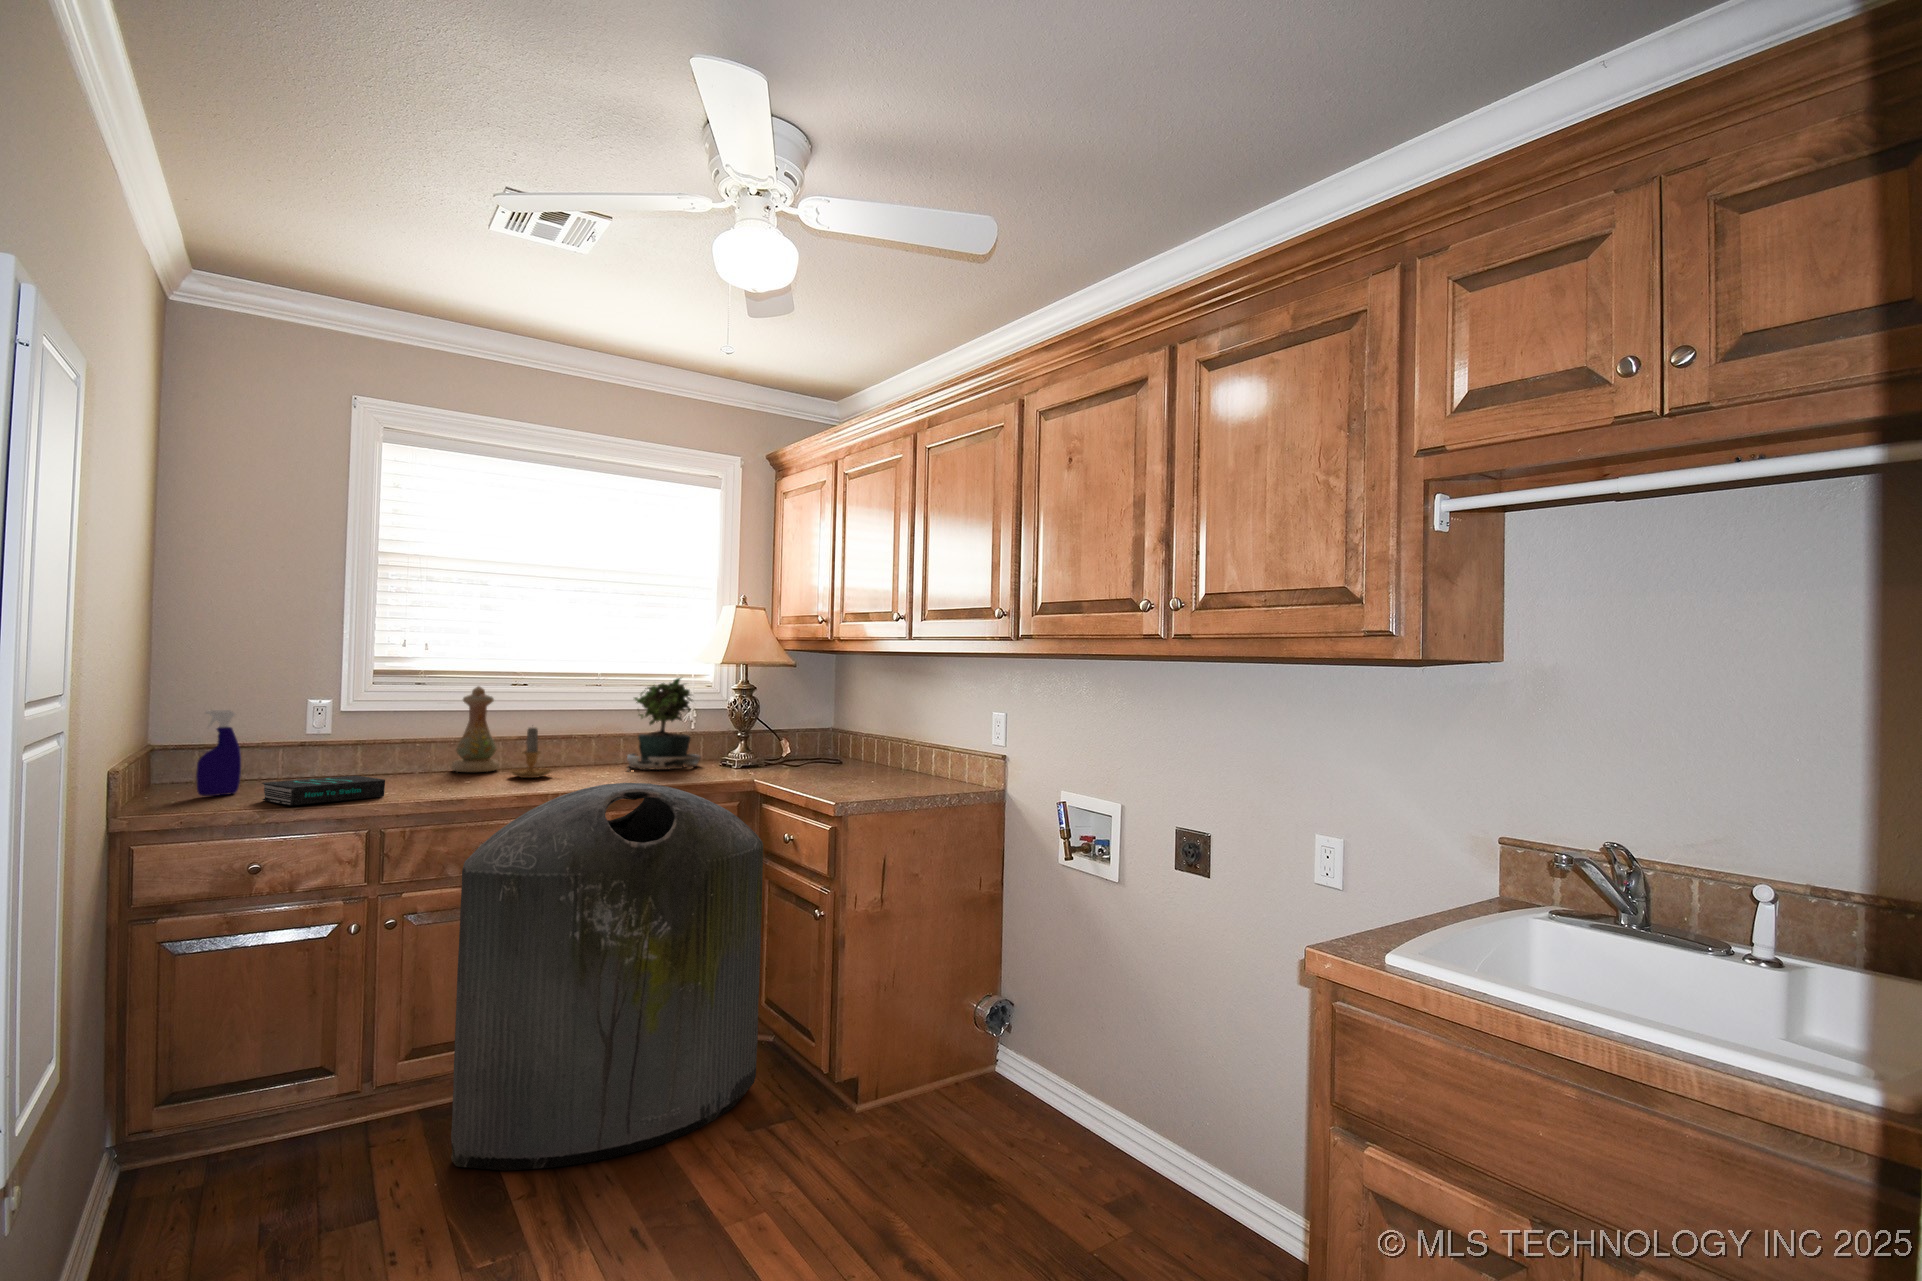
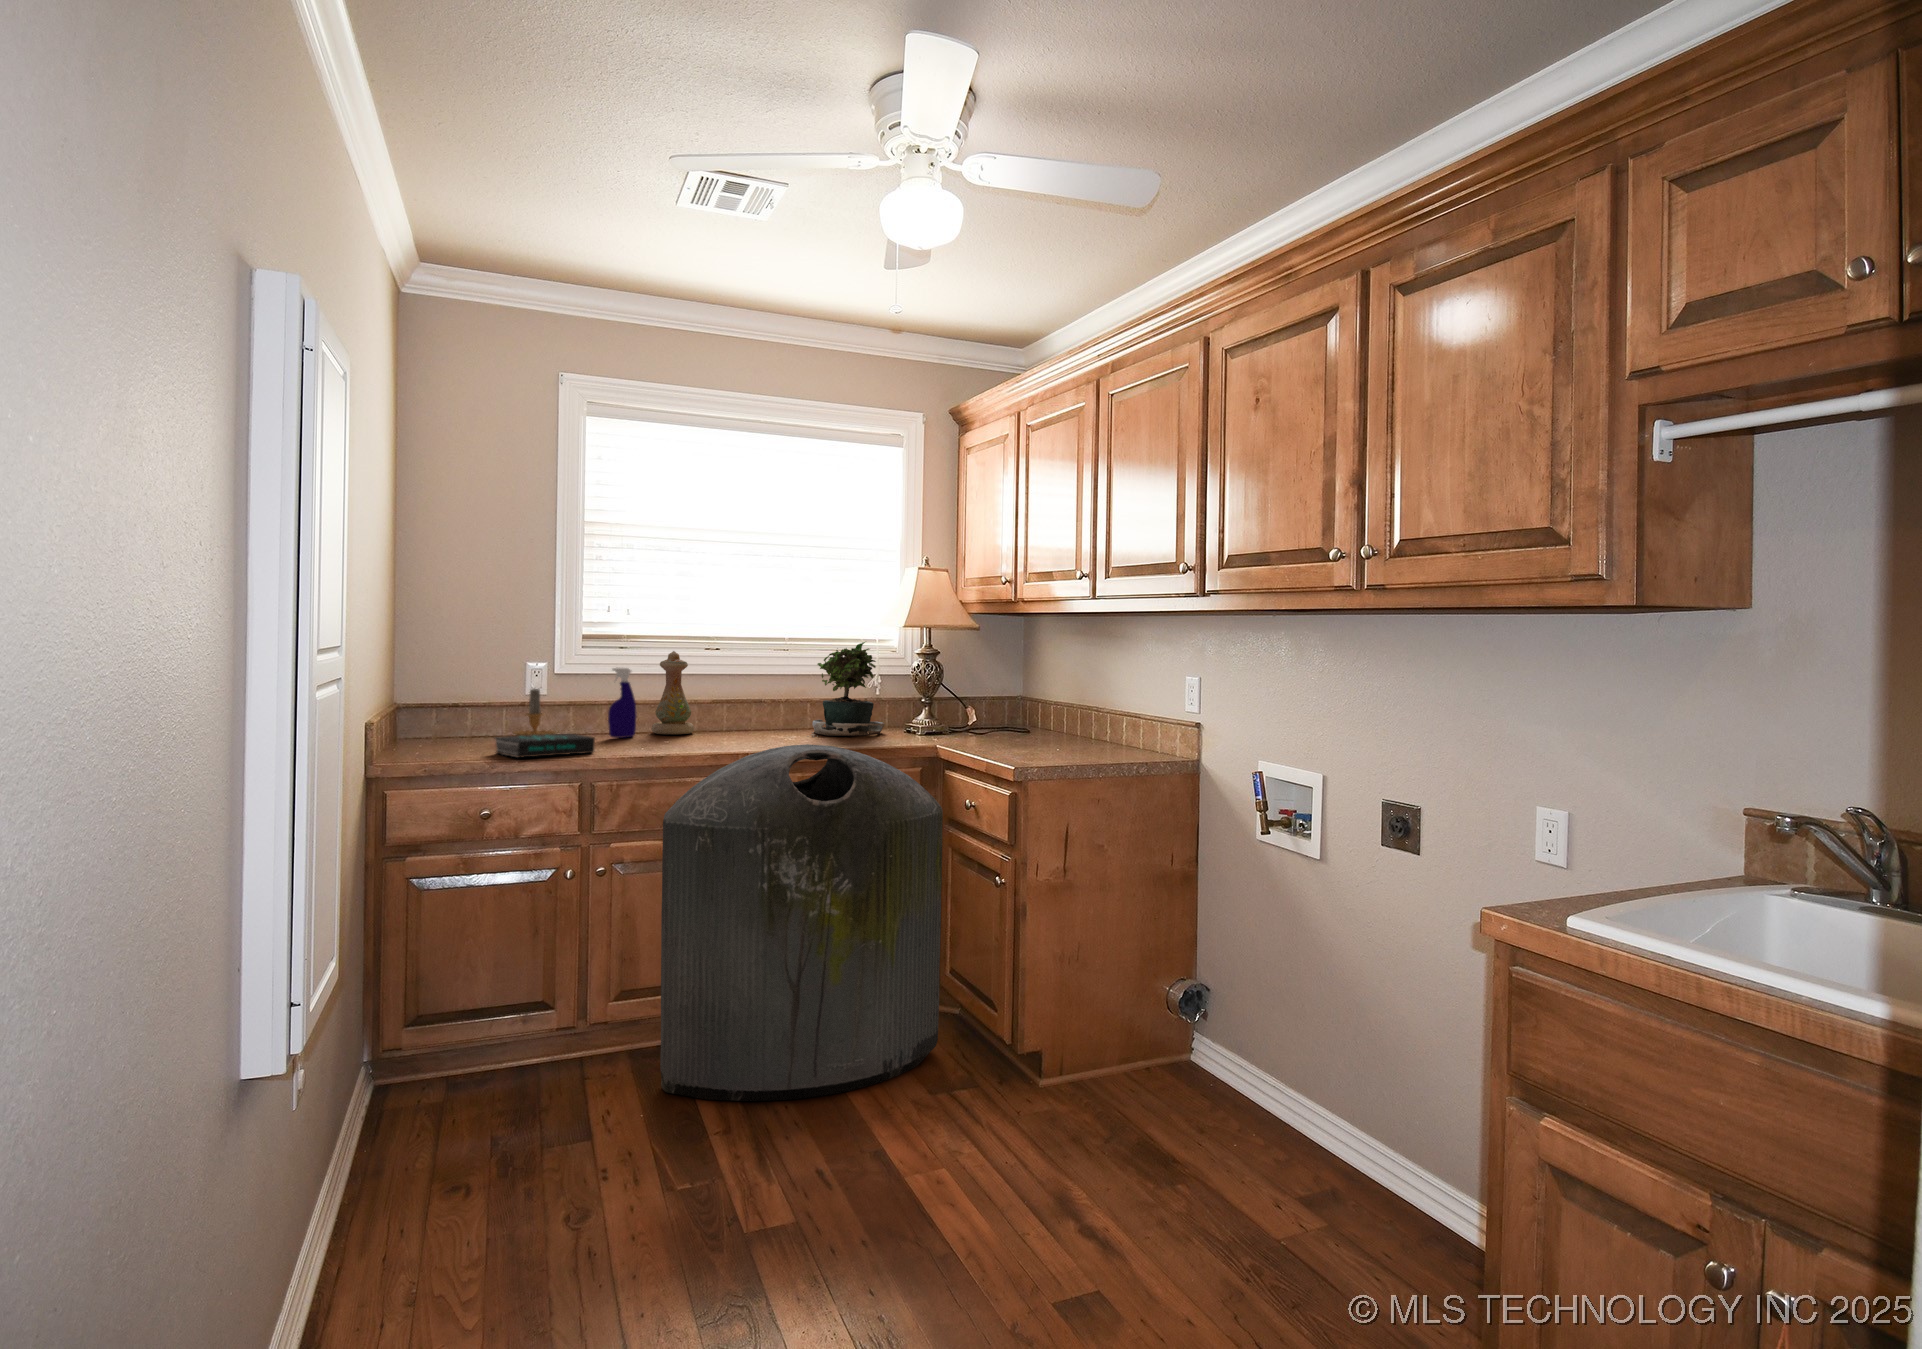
spray bottle: present [196,710,241,796] -> present [608,668,637,738]
candle: present [510,728,553,778] -> present [514,689,559,736]

